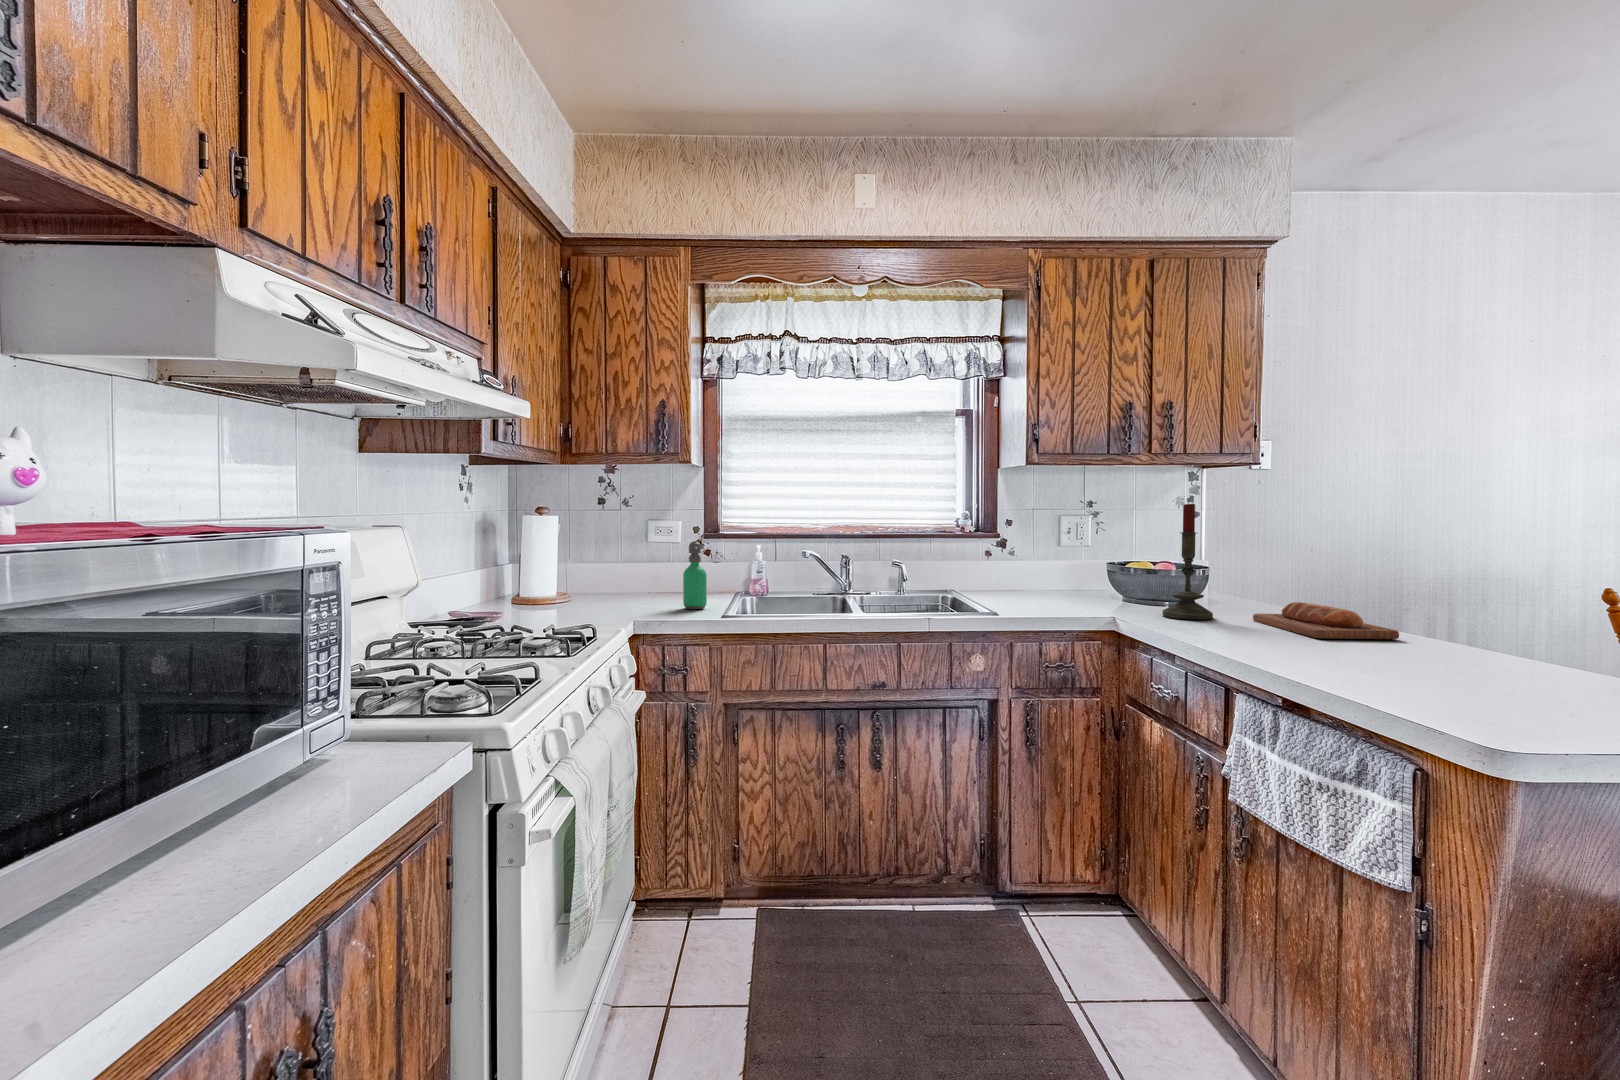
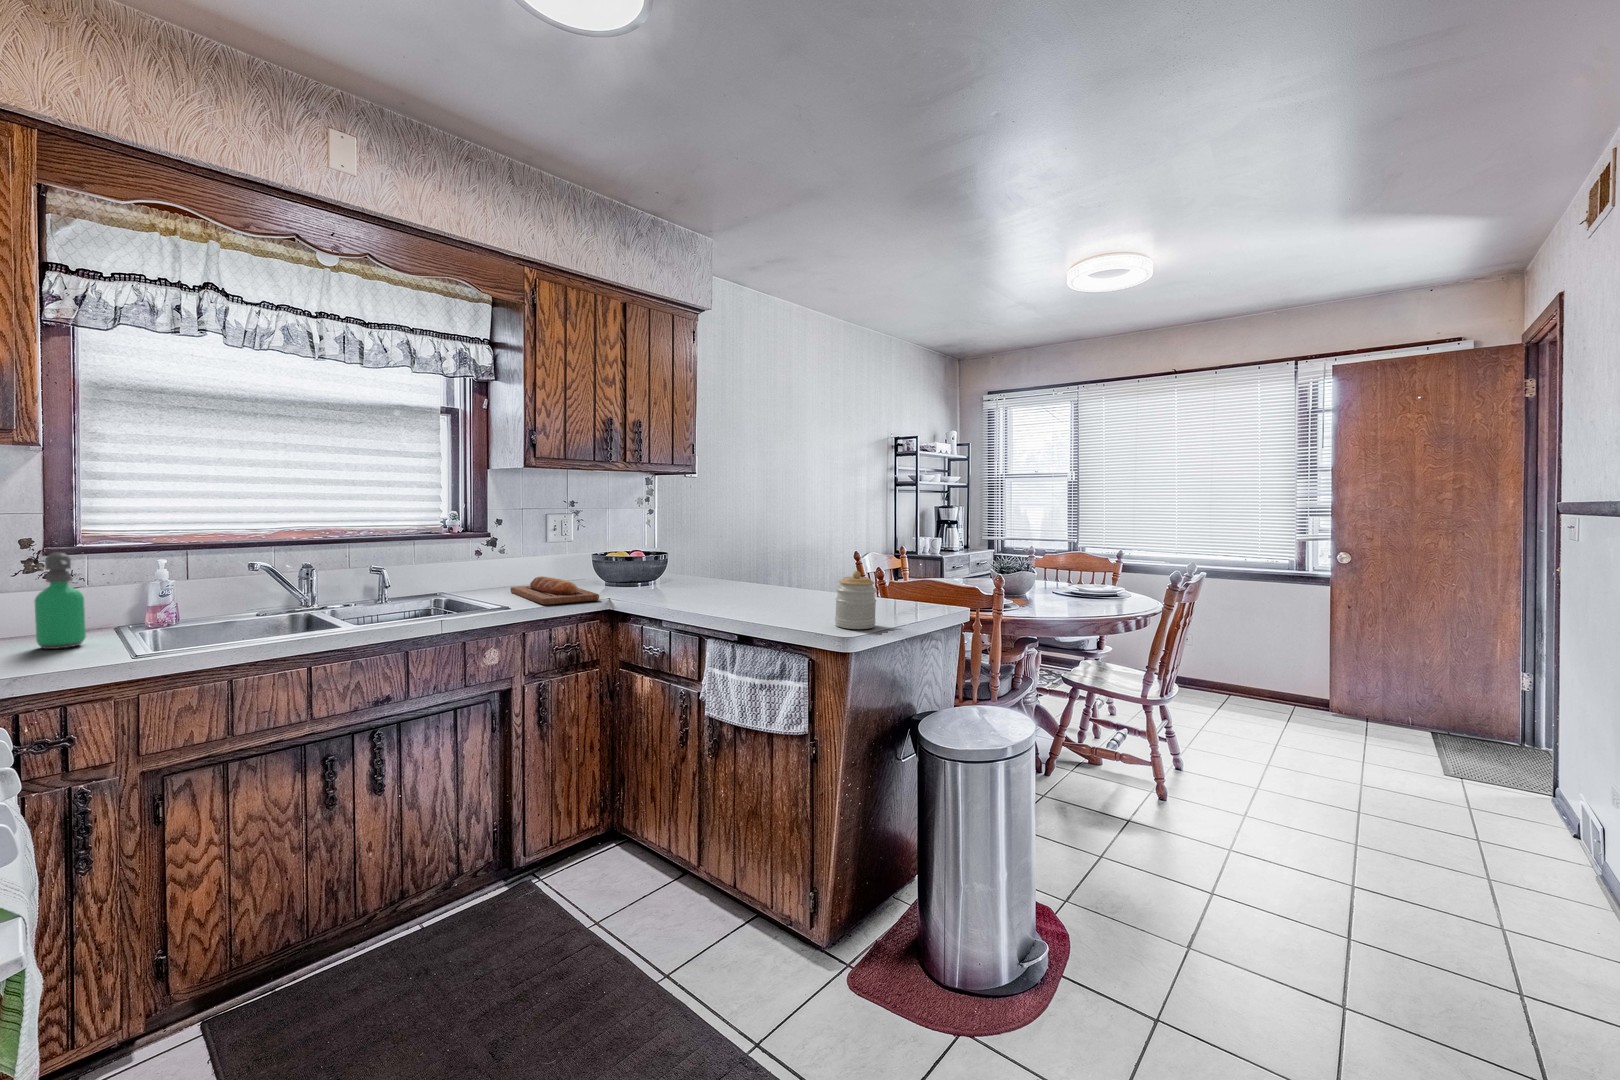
candle: present [1163,503,1213,620] -> none [649,506,687,602]
jar: none [1412,583,1492,671] -> present [835,571,877,629]
bread loaf: present [1253,602,1399,639] -> present [510,577,599,605]

